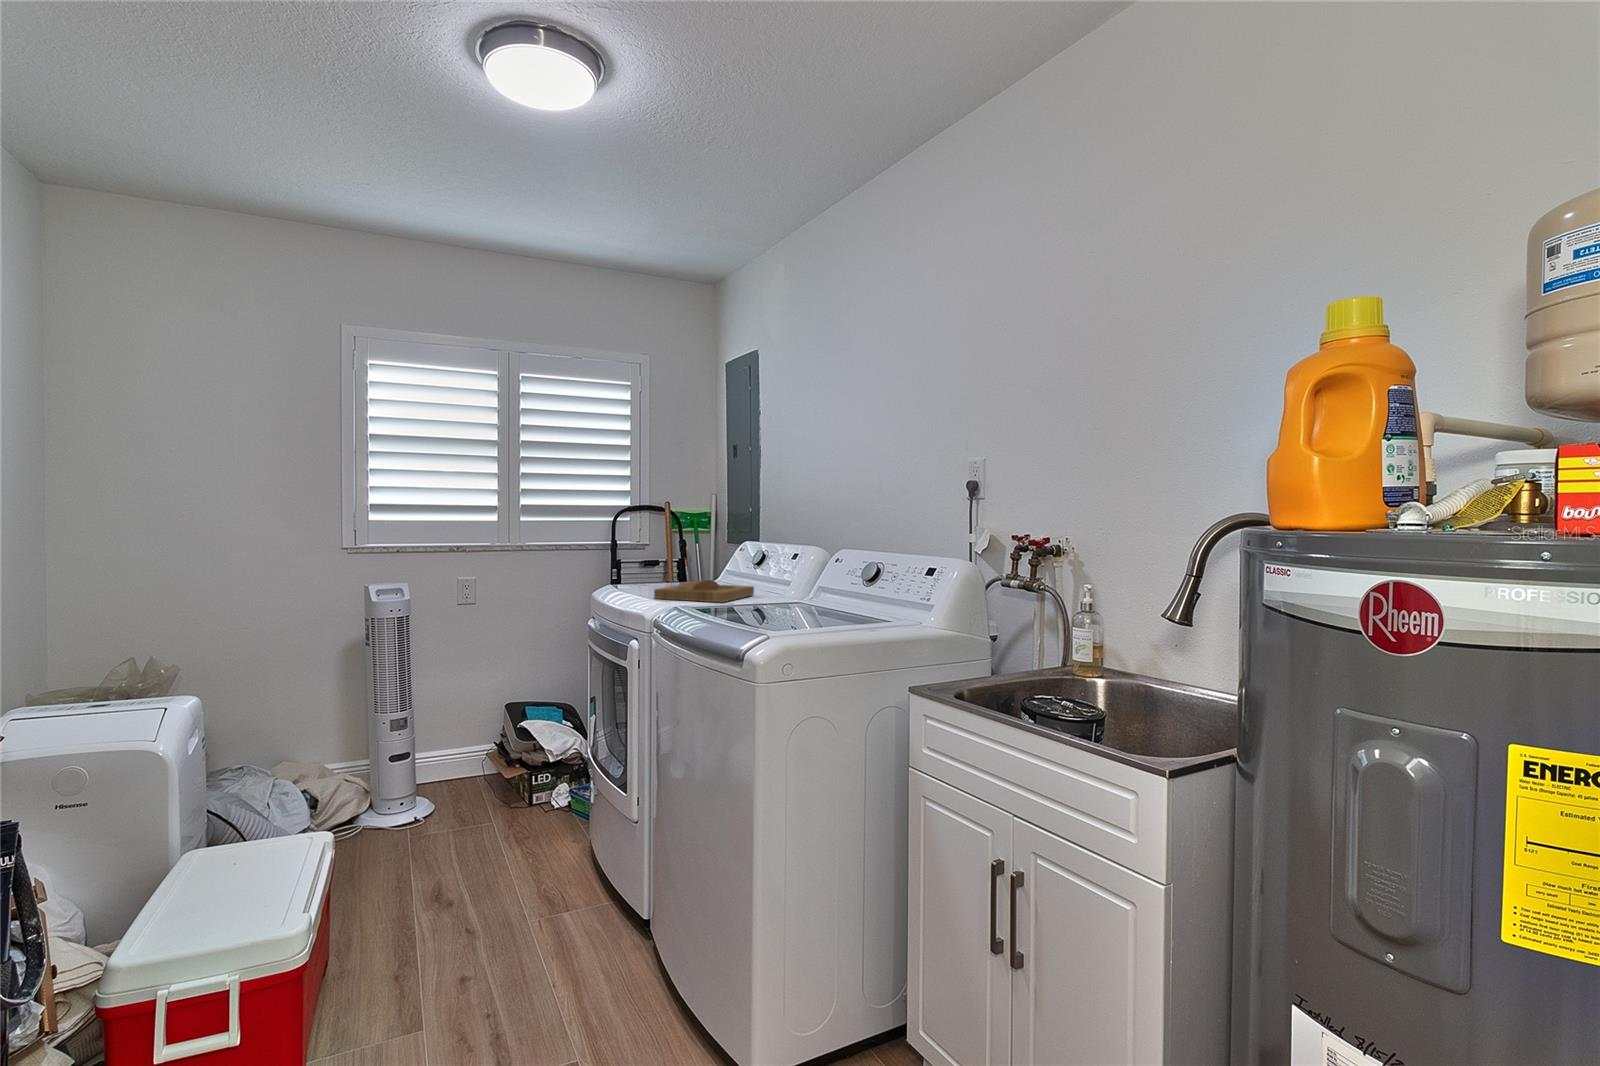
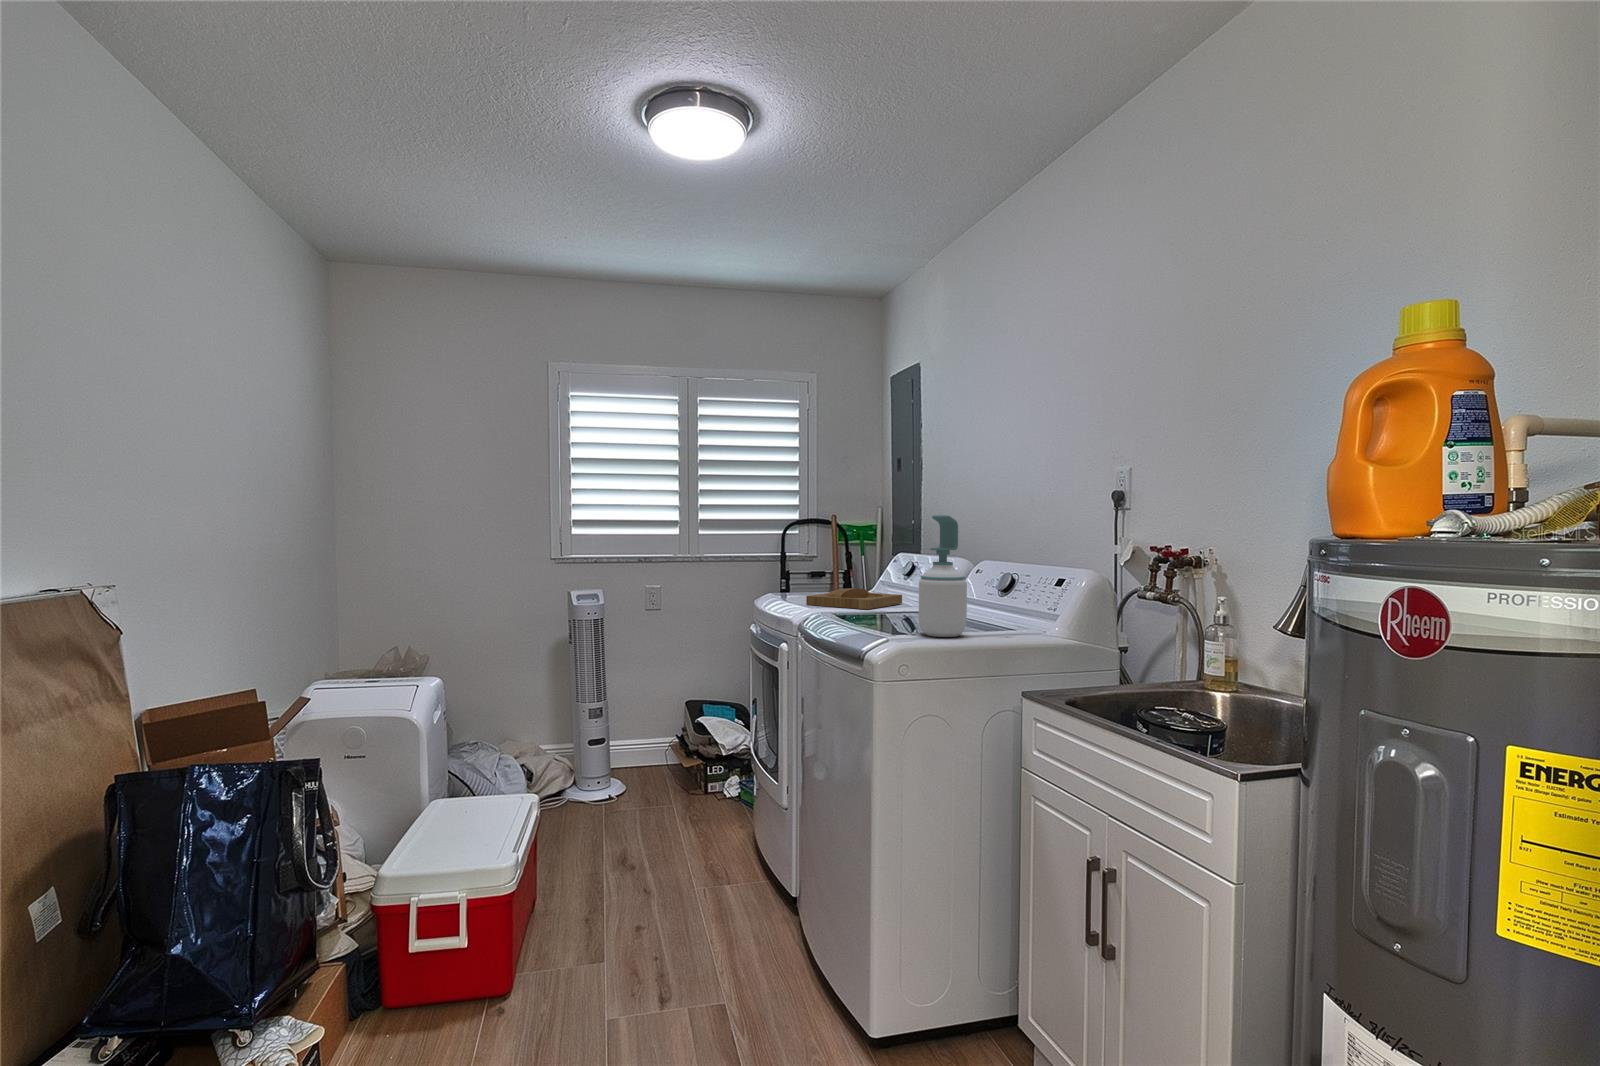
soap bottle: none [793,503,844,632] -> present [919,515,967,637]

